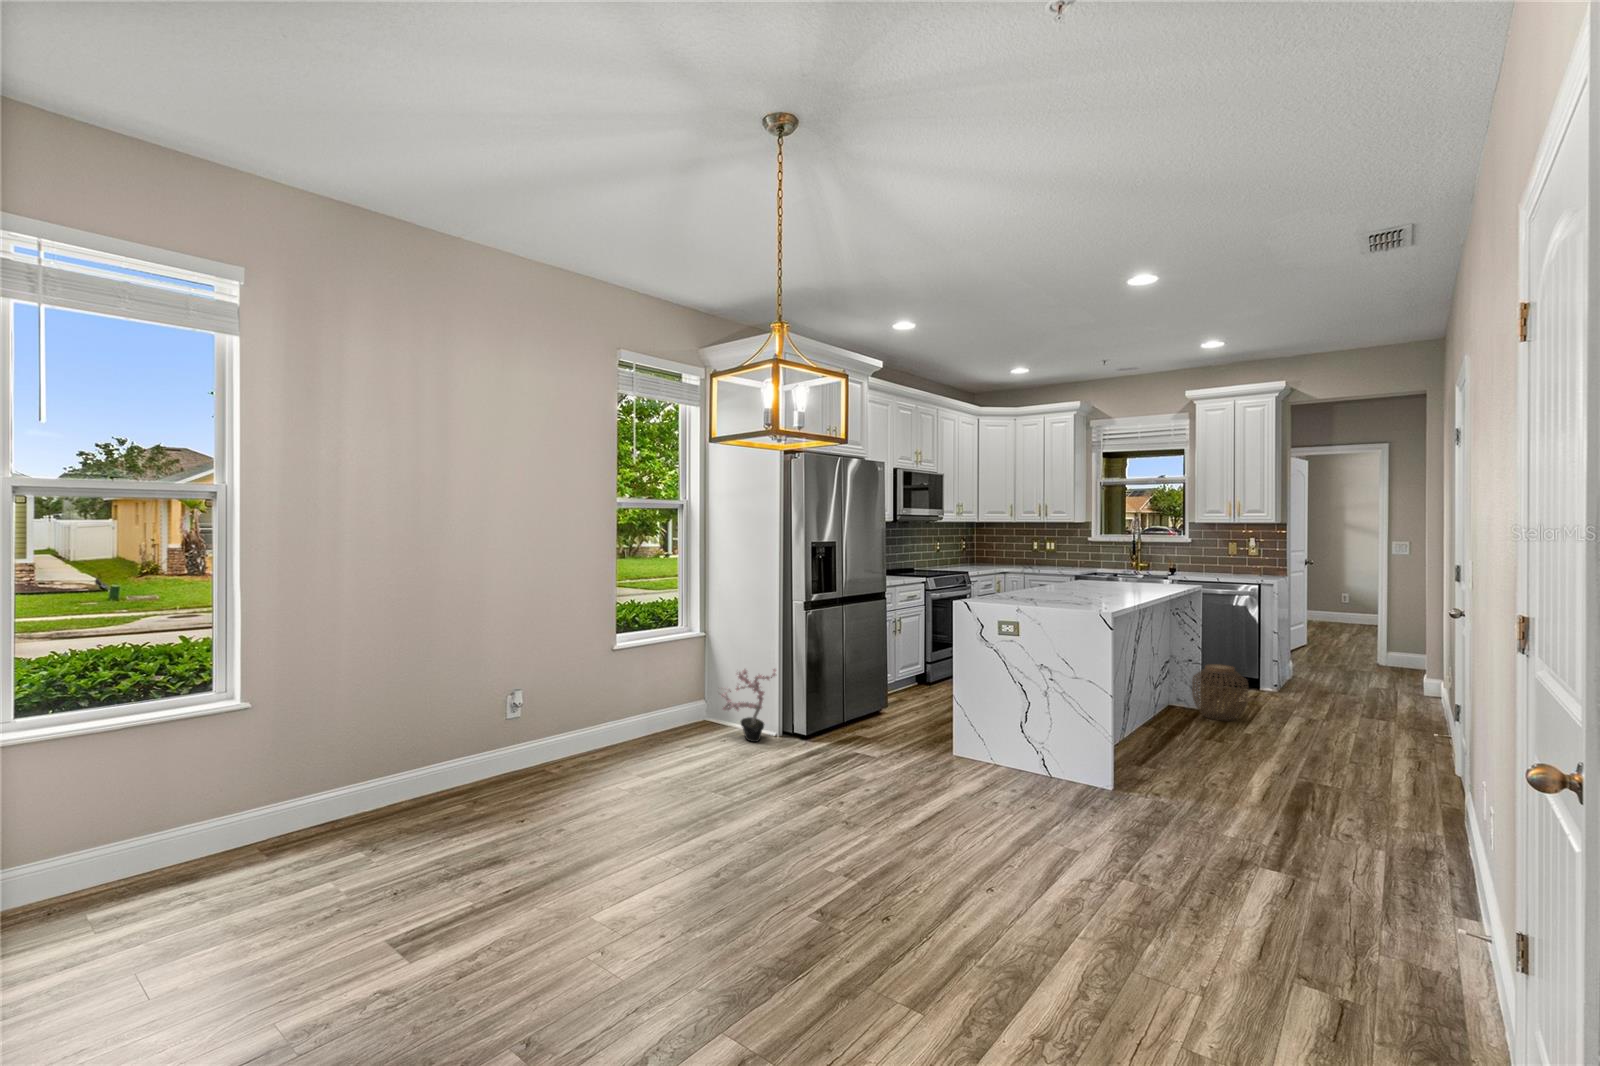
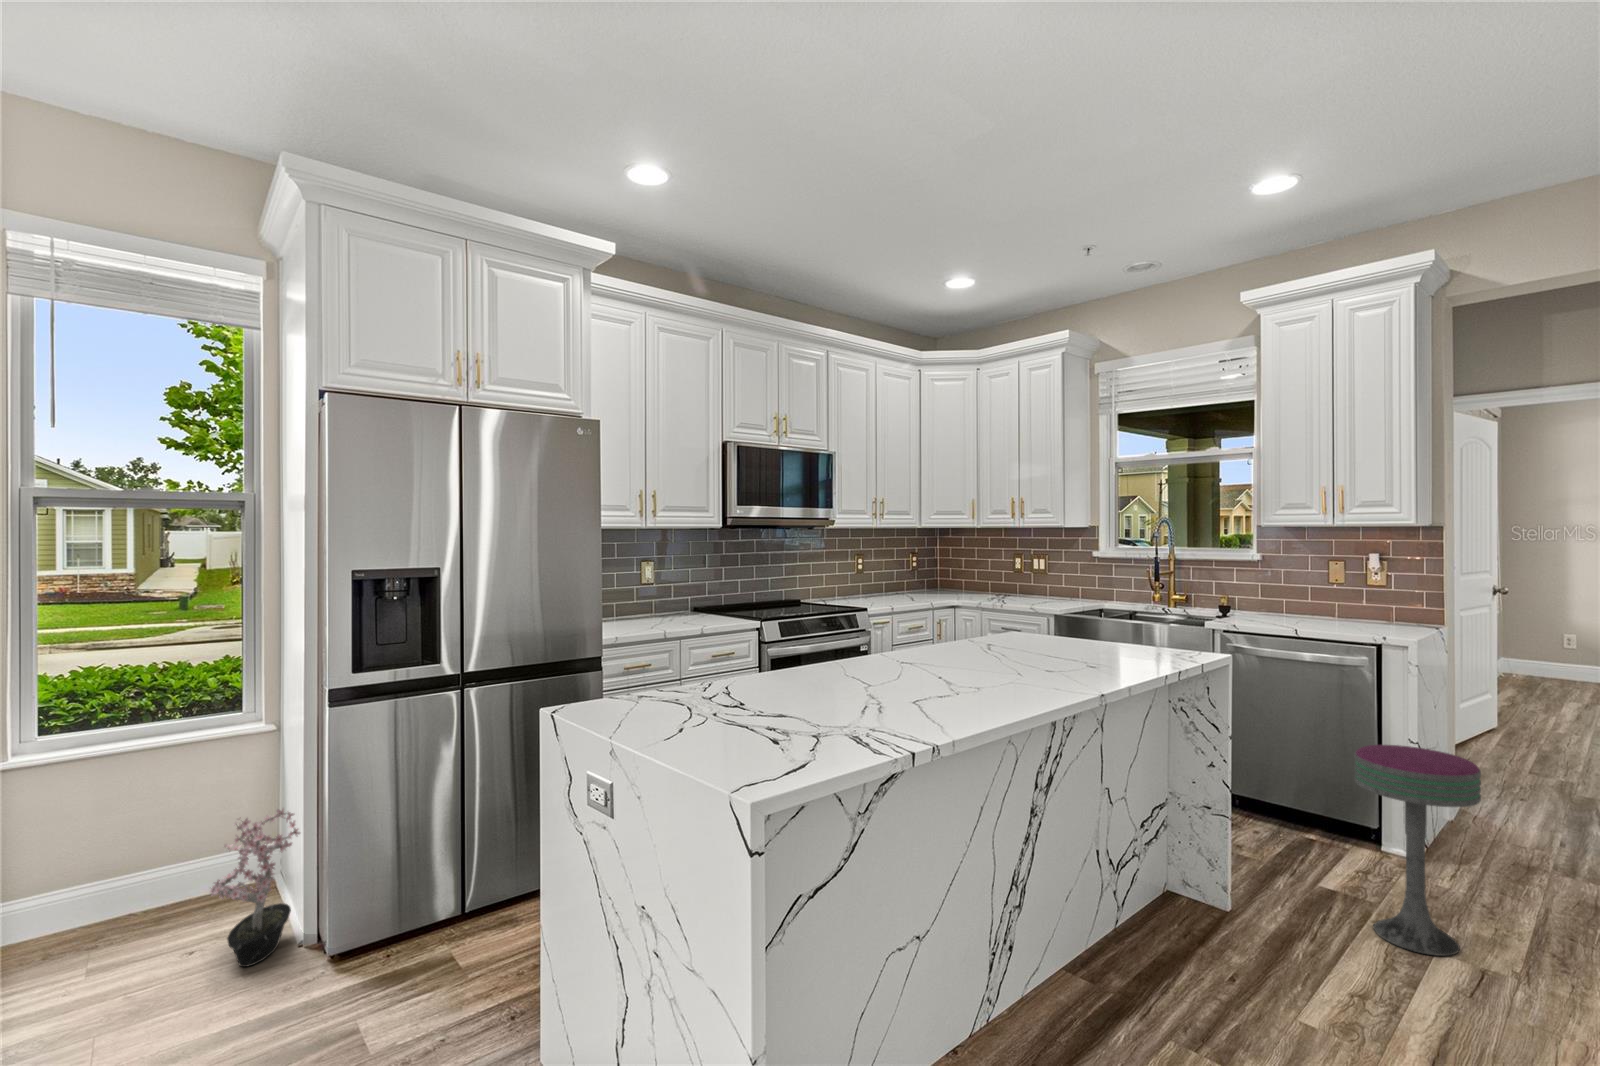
bar stool: none [1256,627,1310,717] -> present [1354,745,1481,956]
woven basket: present [1192,664,1248,720] -> none [1203,827,1326,961]

